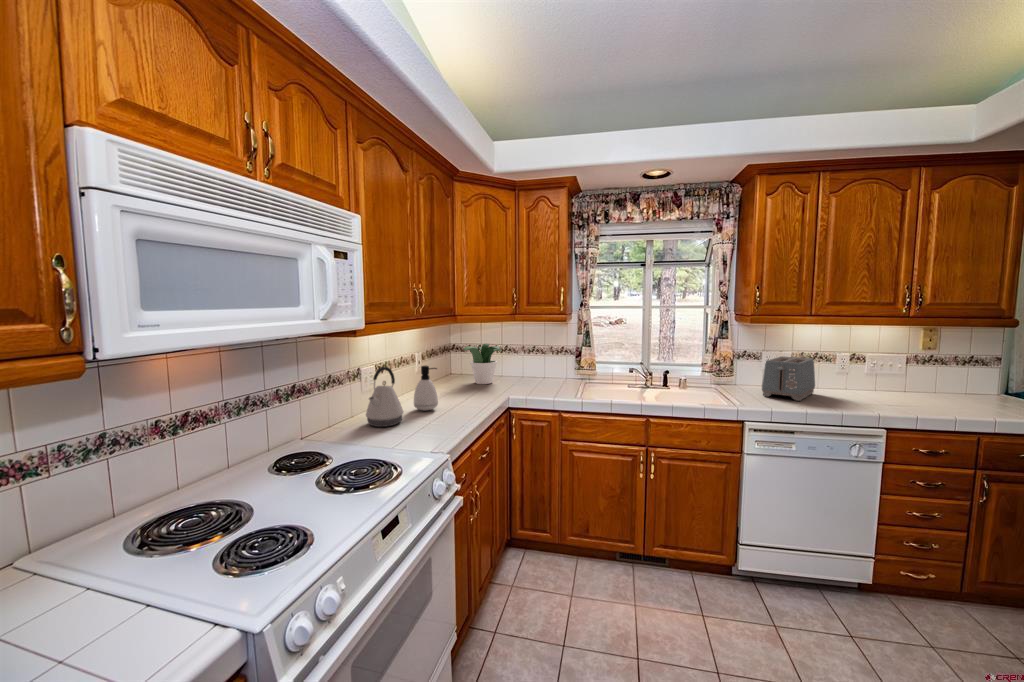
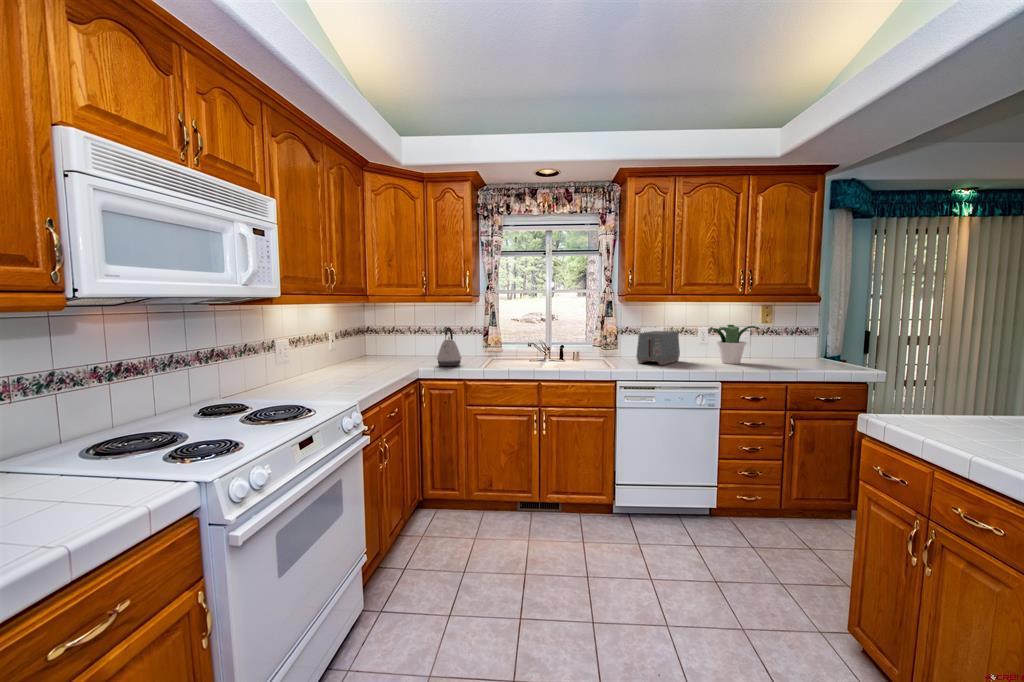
potted plant: present [464,344,501,384] -> present [708,325,760,364]
soap dispenser: present [414,366,438,411] -> none [328,338,351,379]
kettle: present [366,367,404,427] -> present [437,327,461,366]

